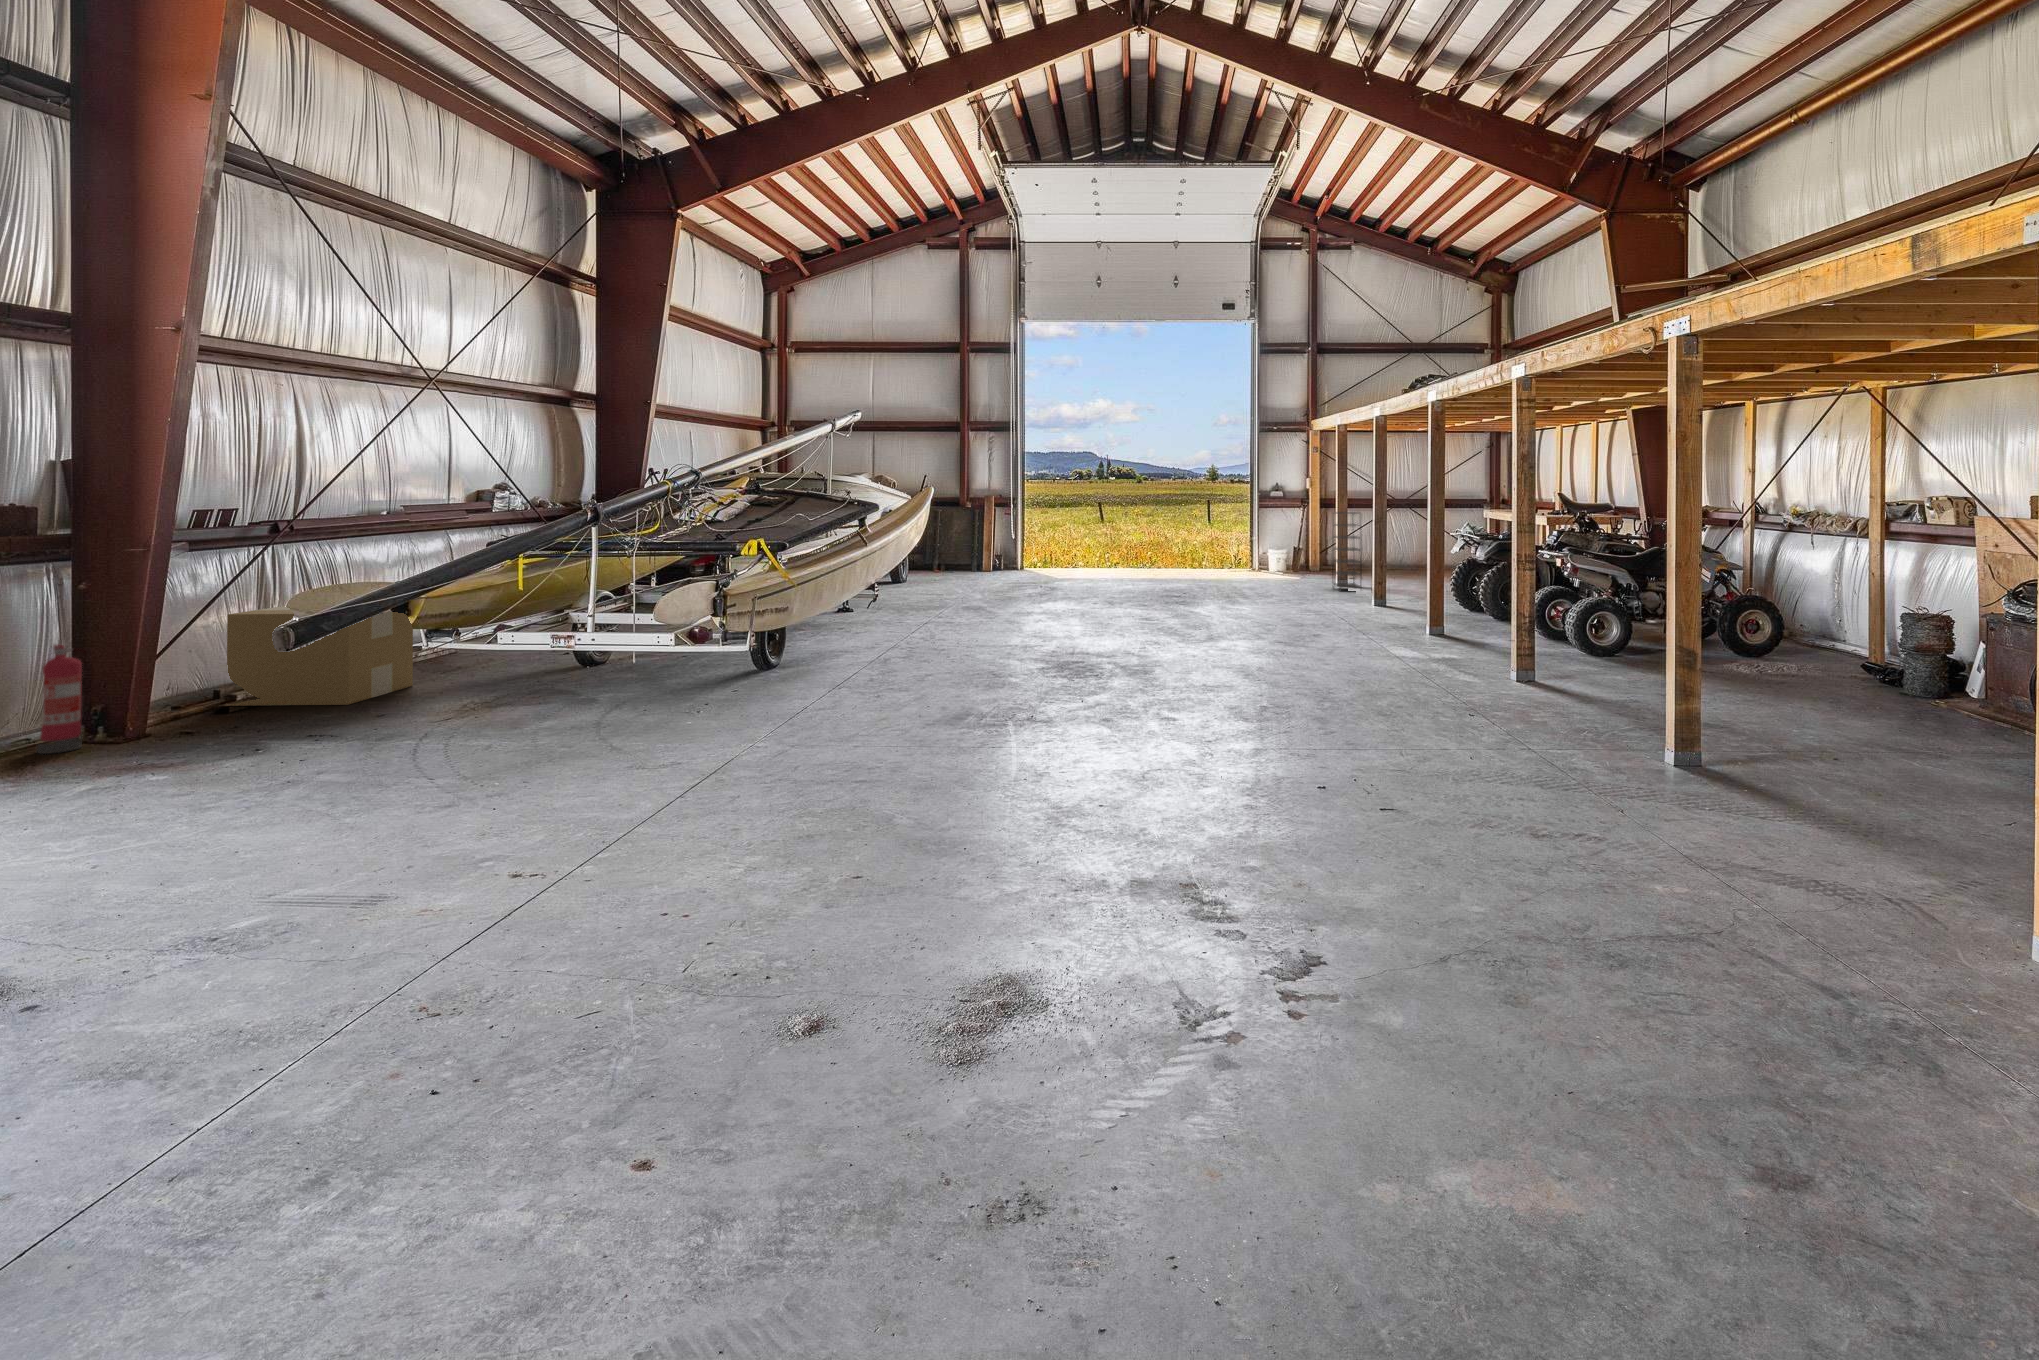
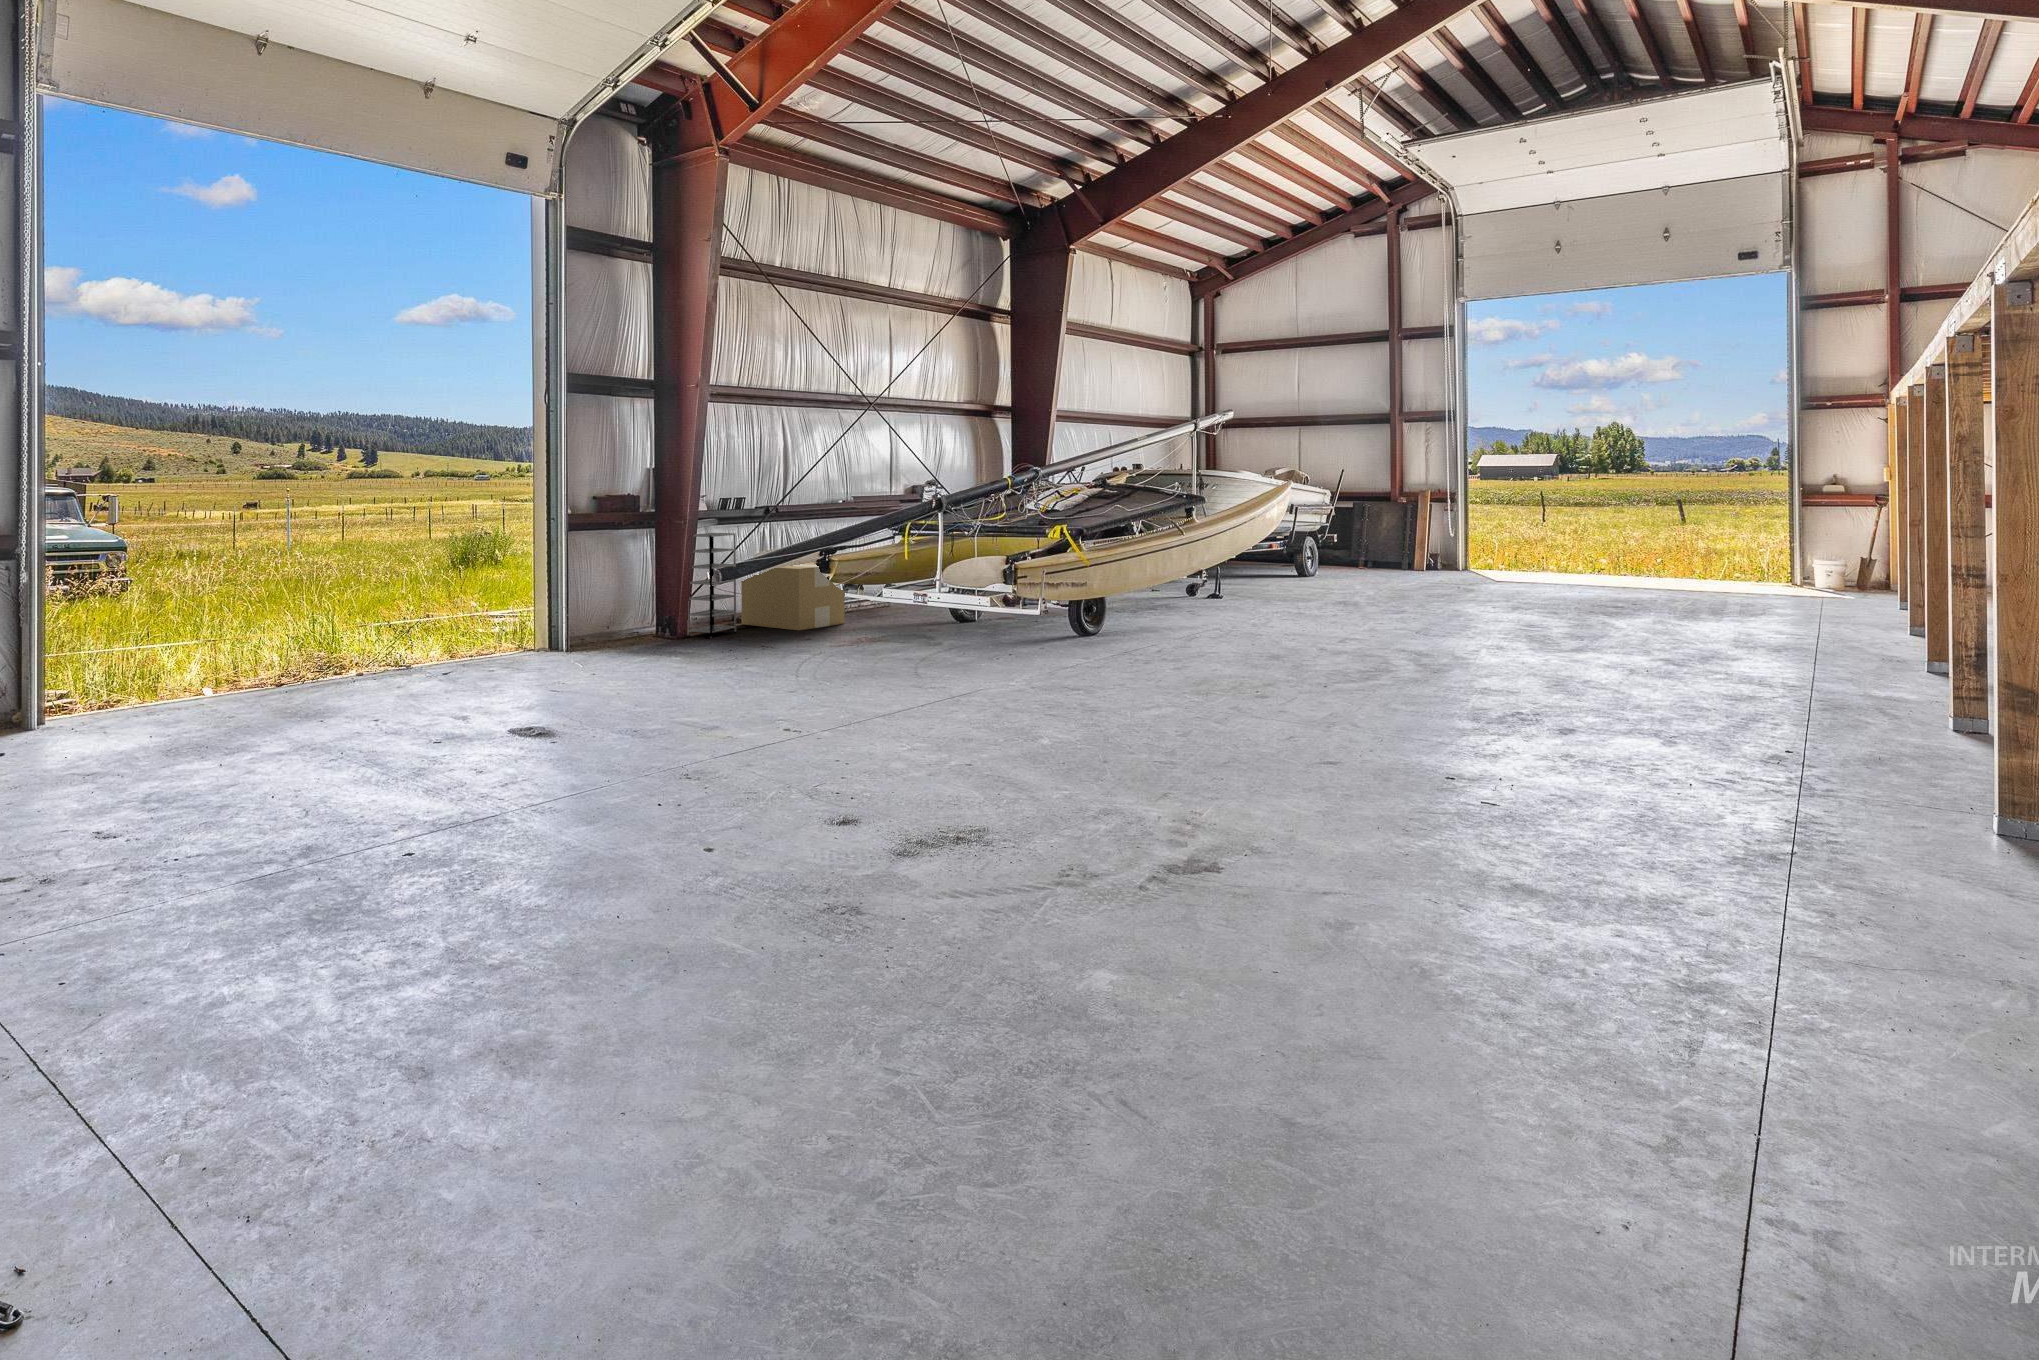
shelving unit: present [1332,512,1362,589] -> present [687,533,736,638]
fire extinguisher: present [37,645,87,754] -> none [639,574,670,639]

